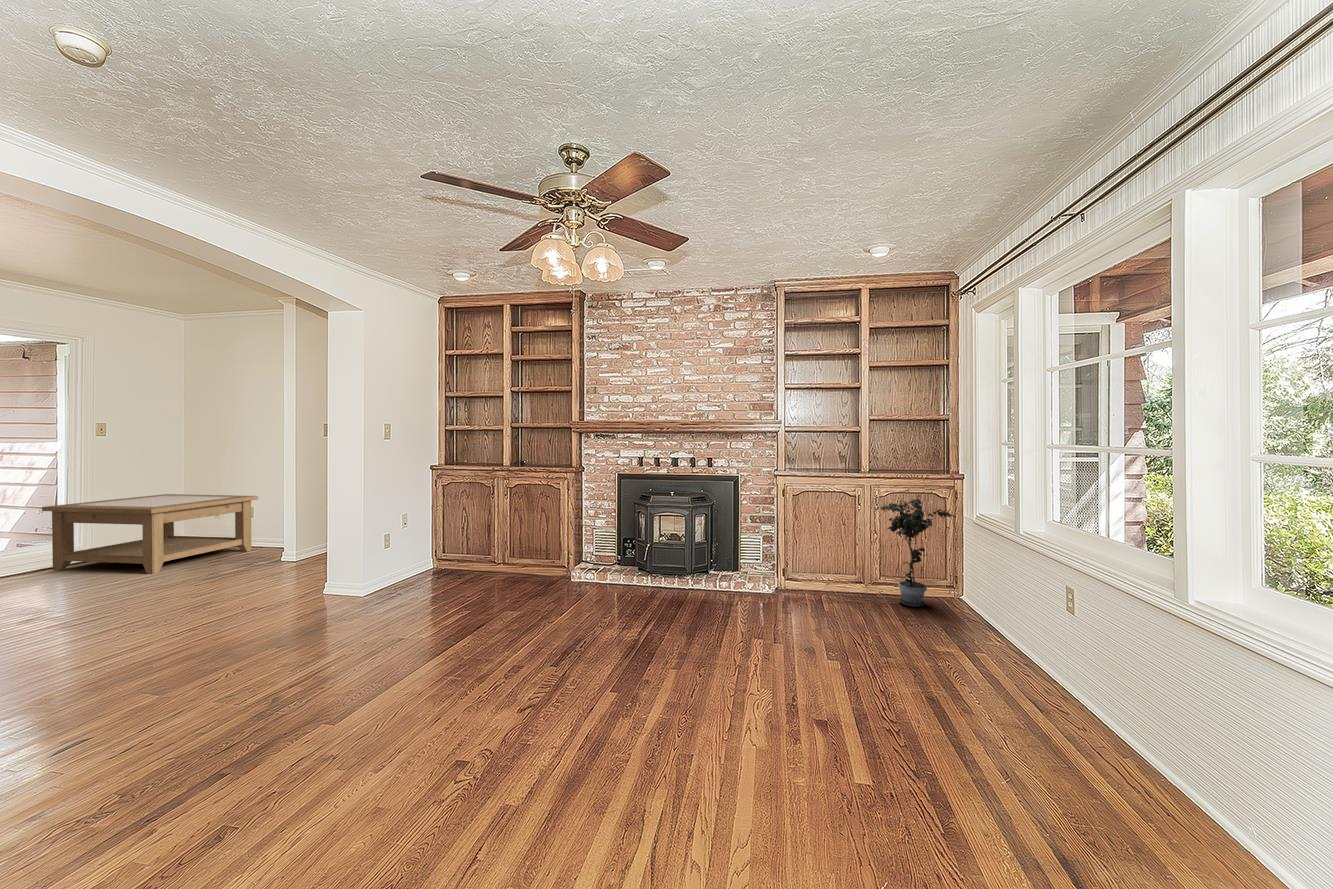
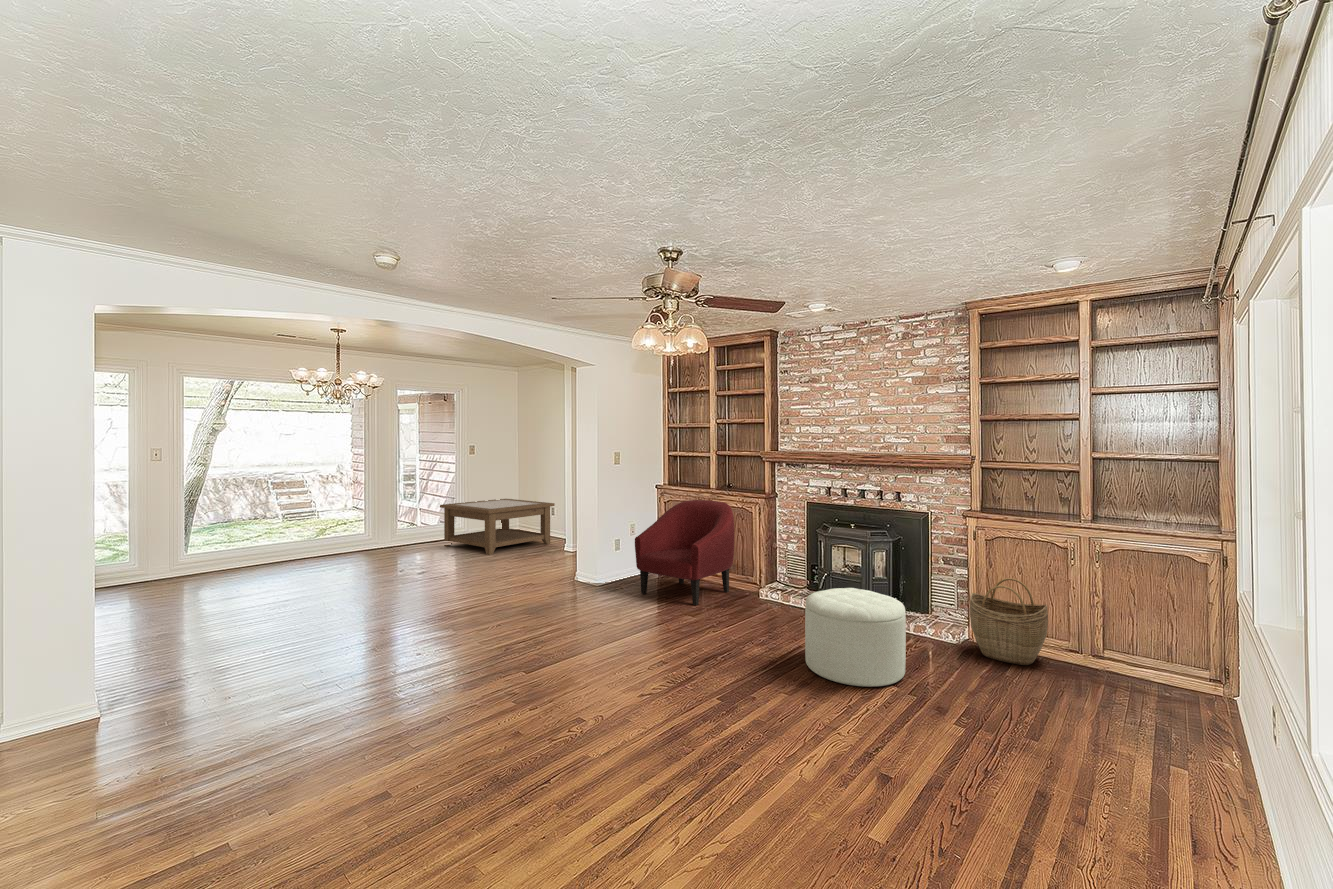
armchair: none [420,477,541,597] -> present [635,500,735,605]
potted plant: present [874,495,955,607] -> none [1080,552,1197,690]
woven basket: none [789,529,850,603] -> present [970,578,1048,665]
ottoman: none [666,551,763,647] -> present [805,588,906,687]

